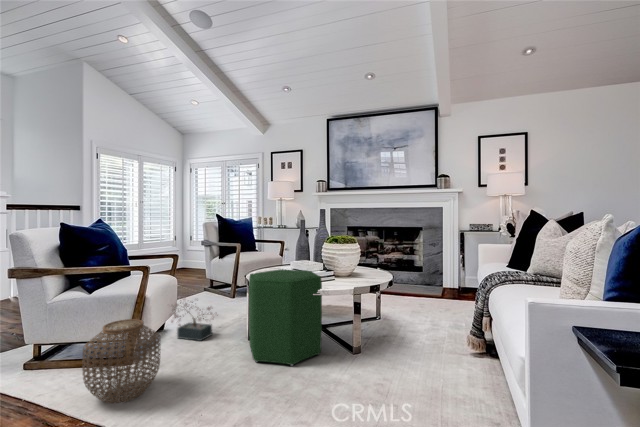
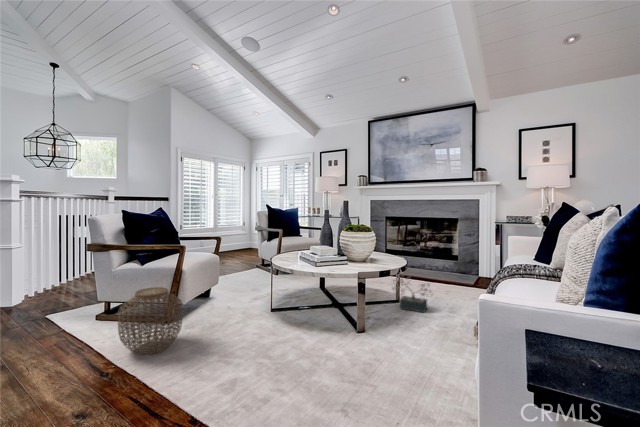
ottoman: present [249,270,322,366] -> none [265,253,329,339]
decorative plant: present [170,296,213,341] -> present [392,274,431,312]

